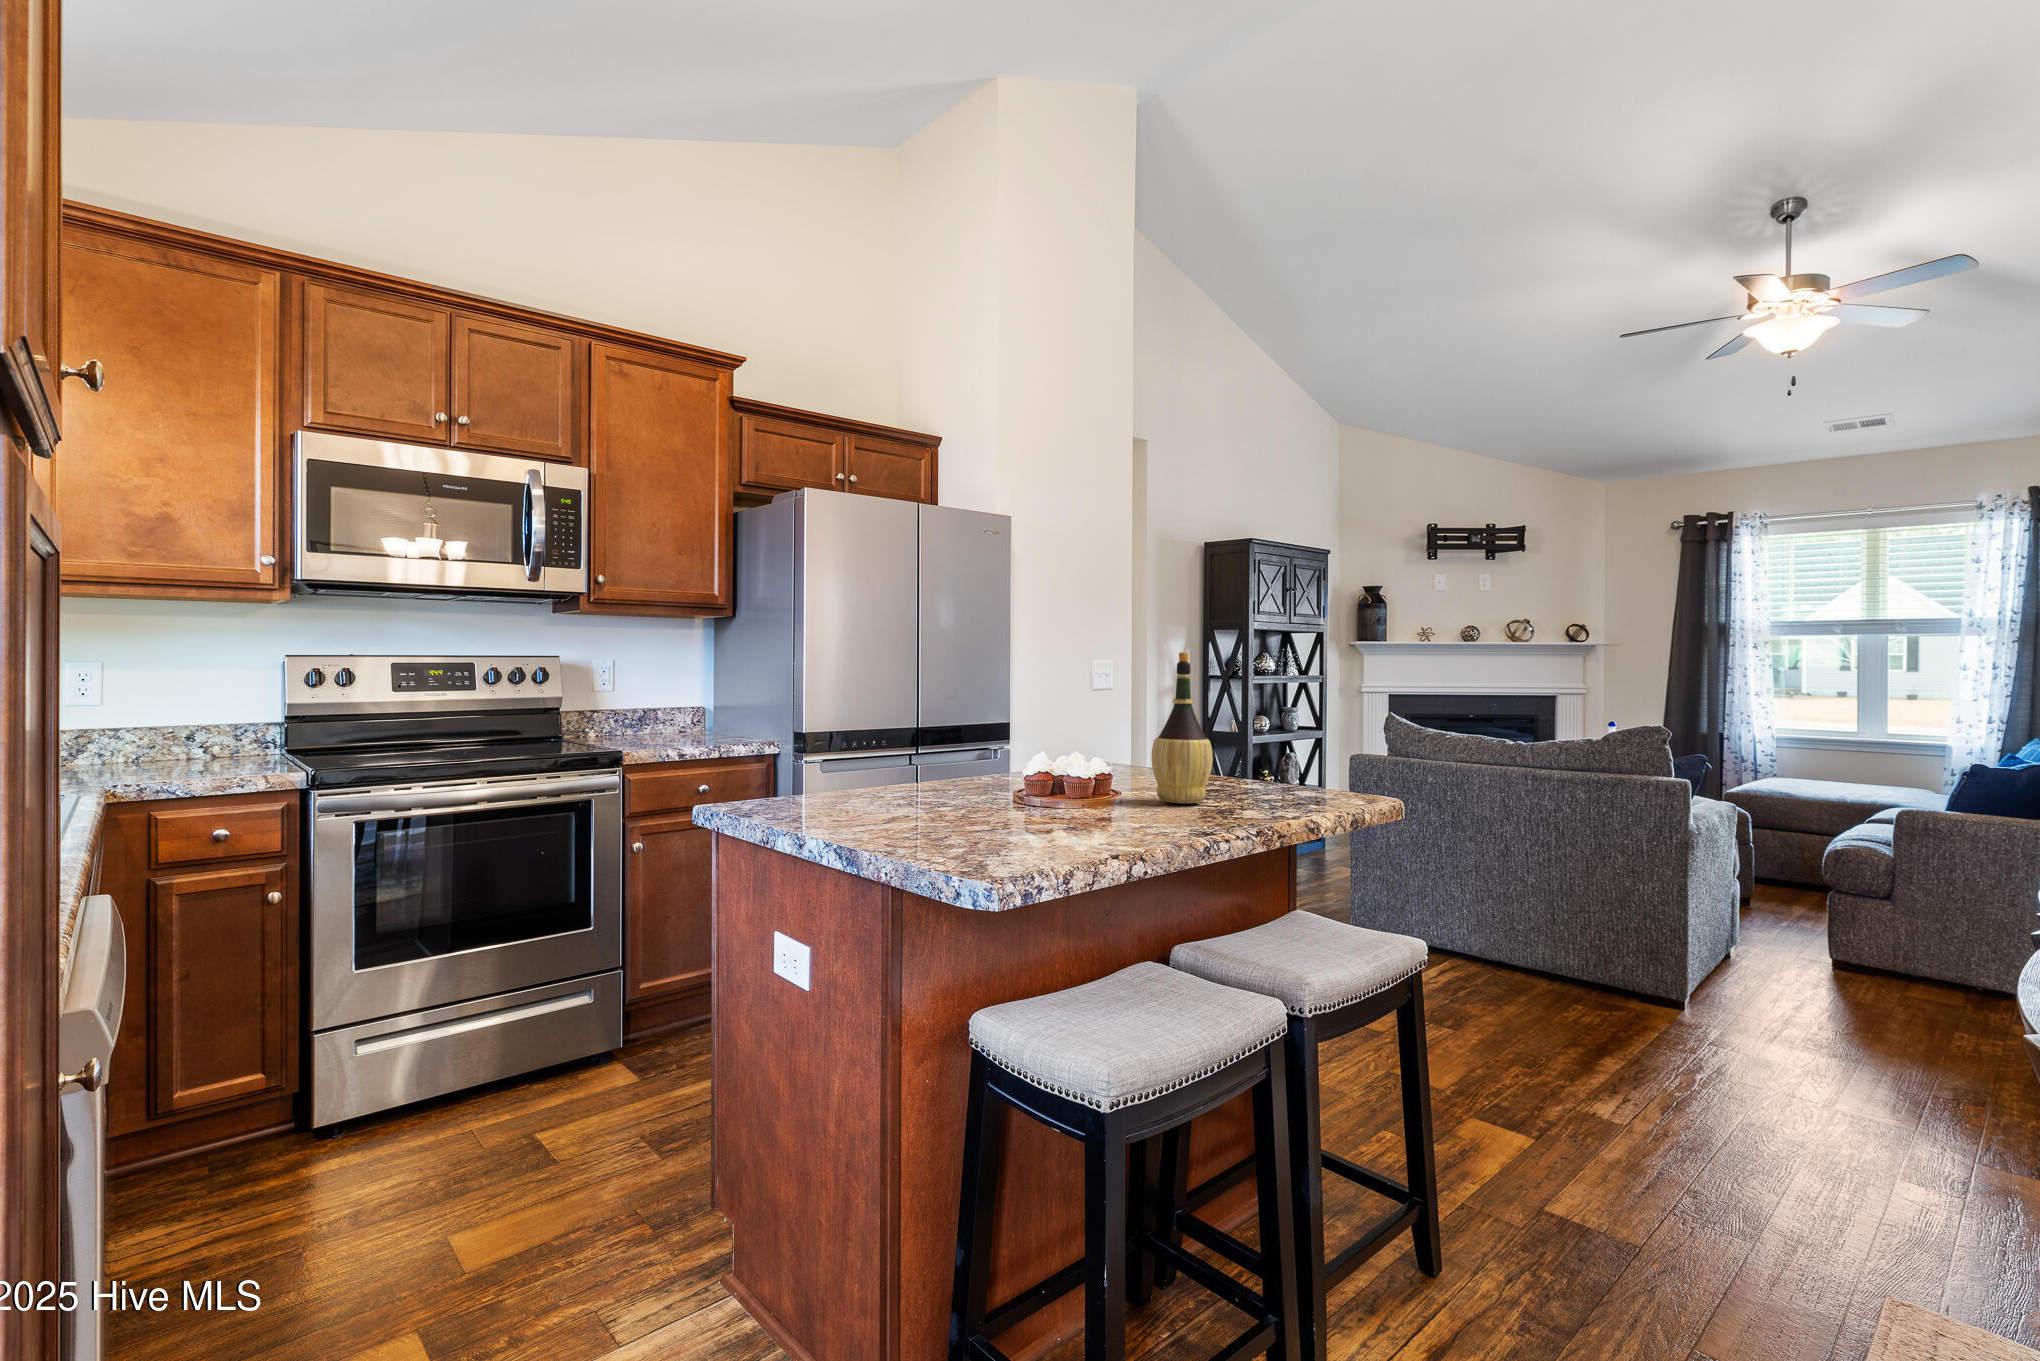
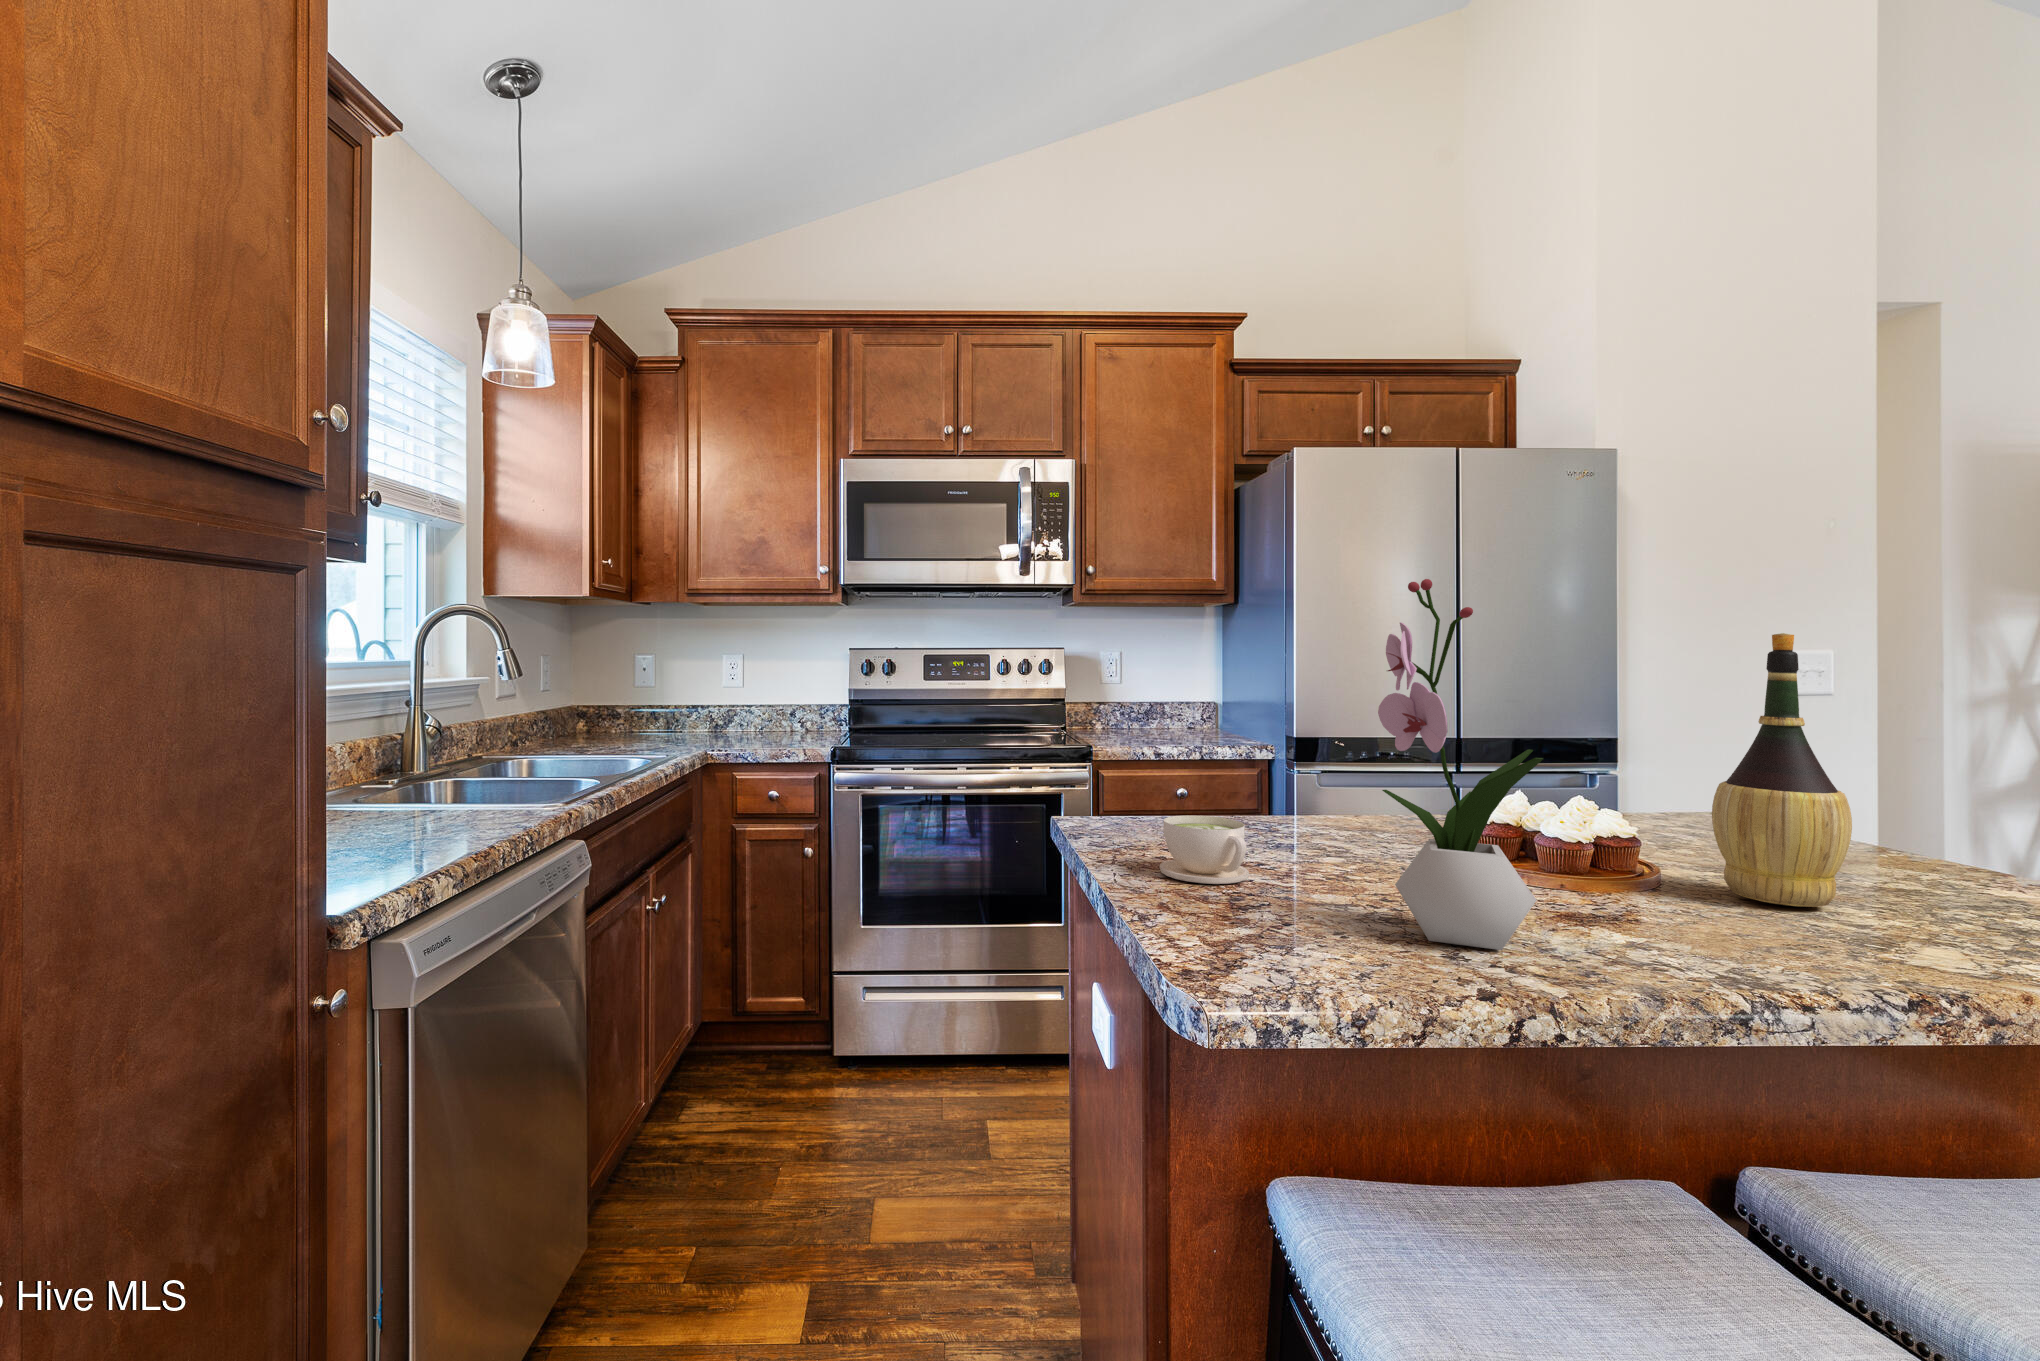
flower arrangement: none [1025,620,1121,839] -> present [1378,579,1543,950]
coffee cup: none [855,786,924,832] -> present [1160,815,1249,884]

